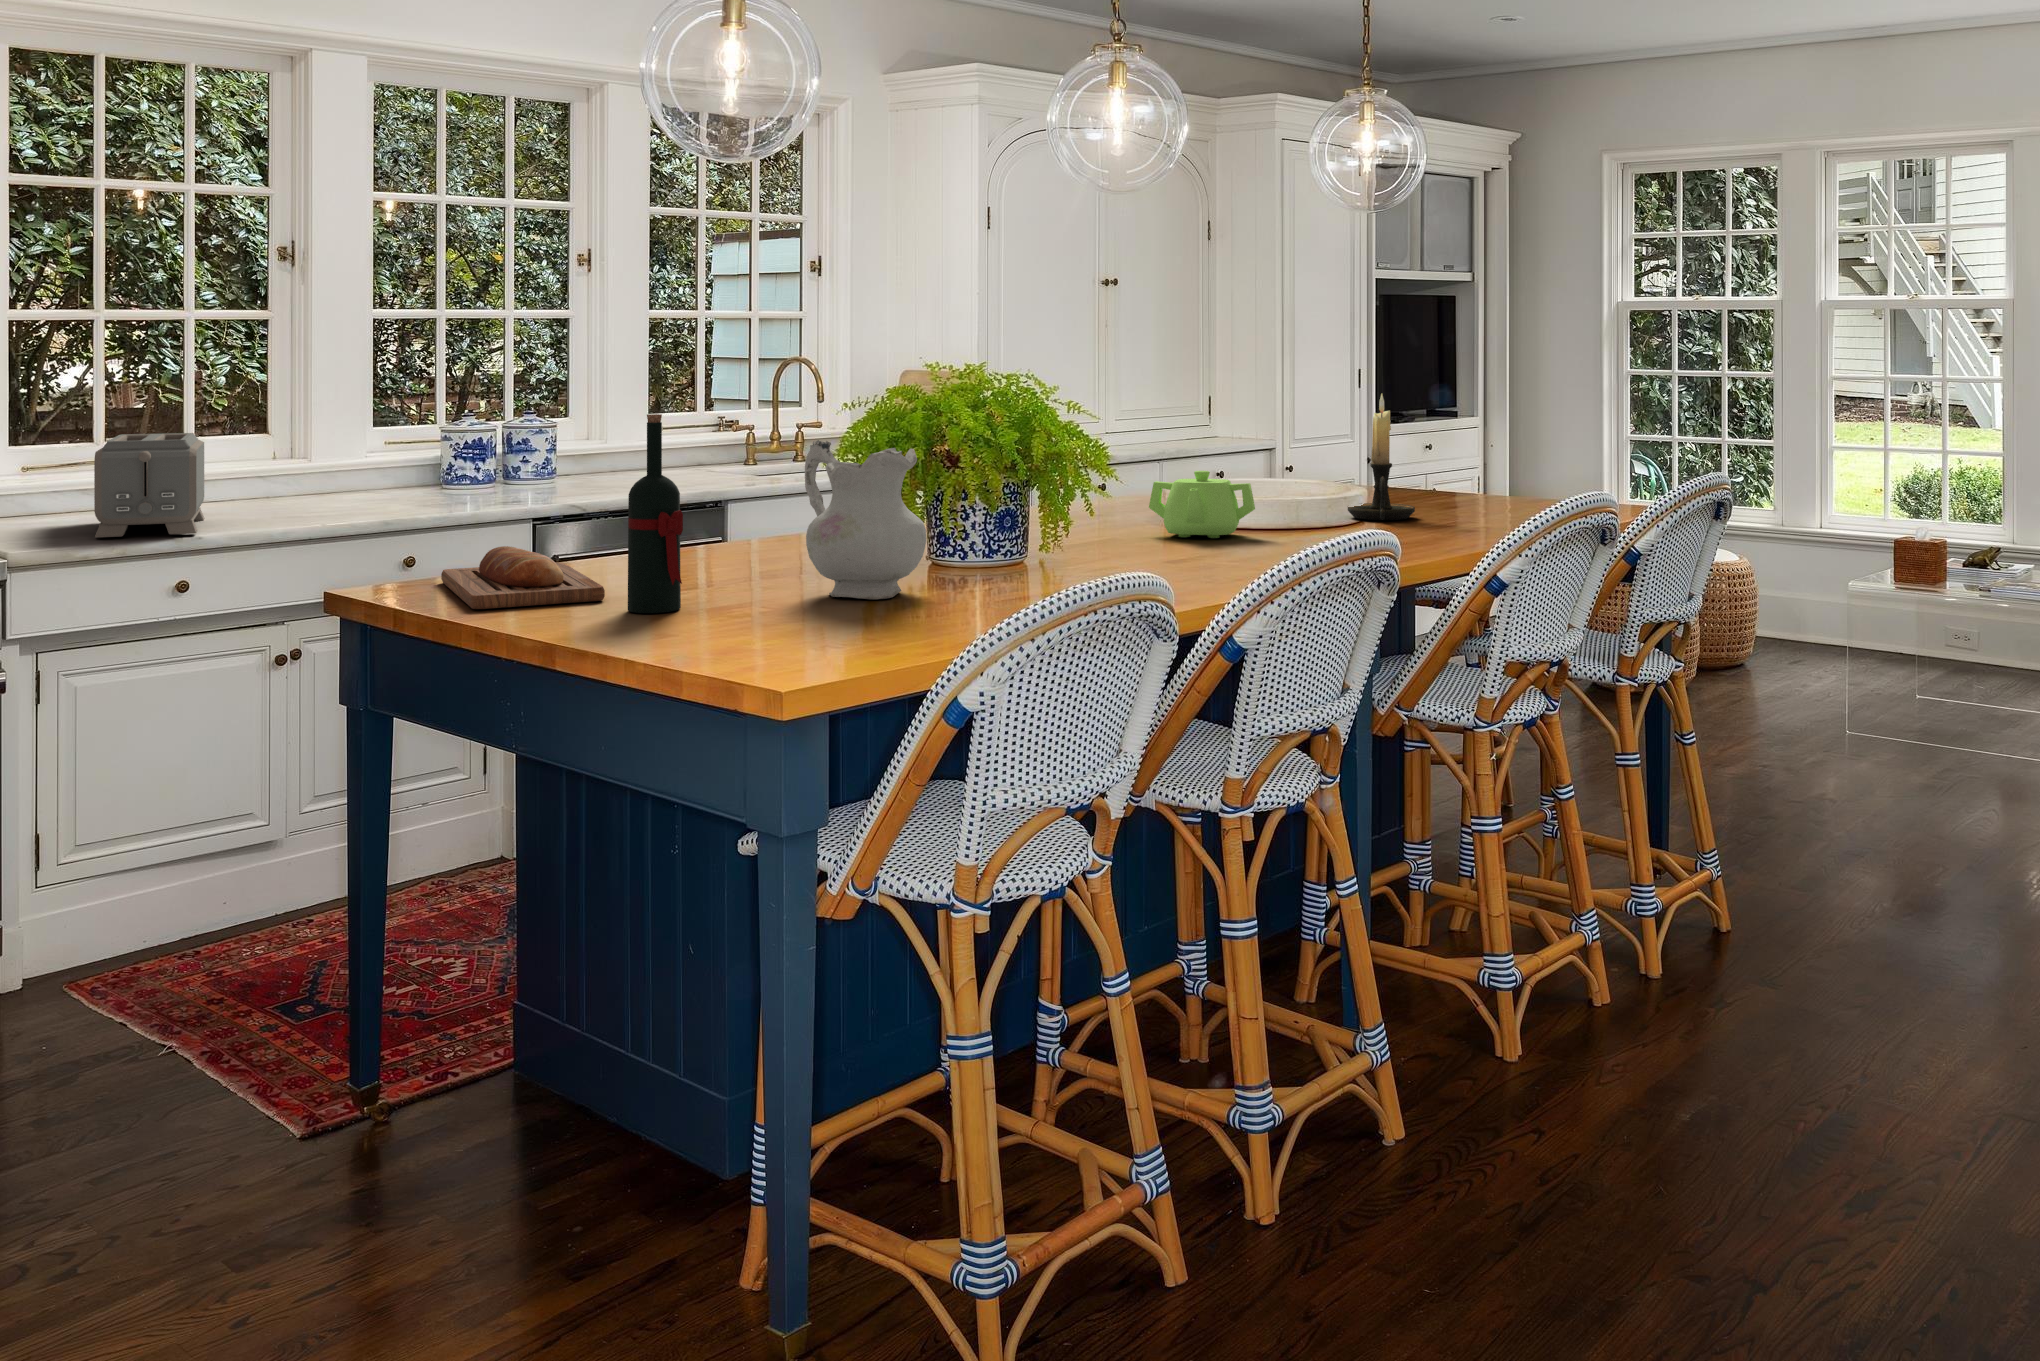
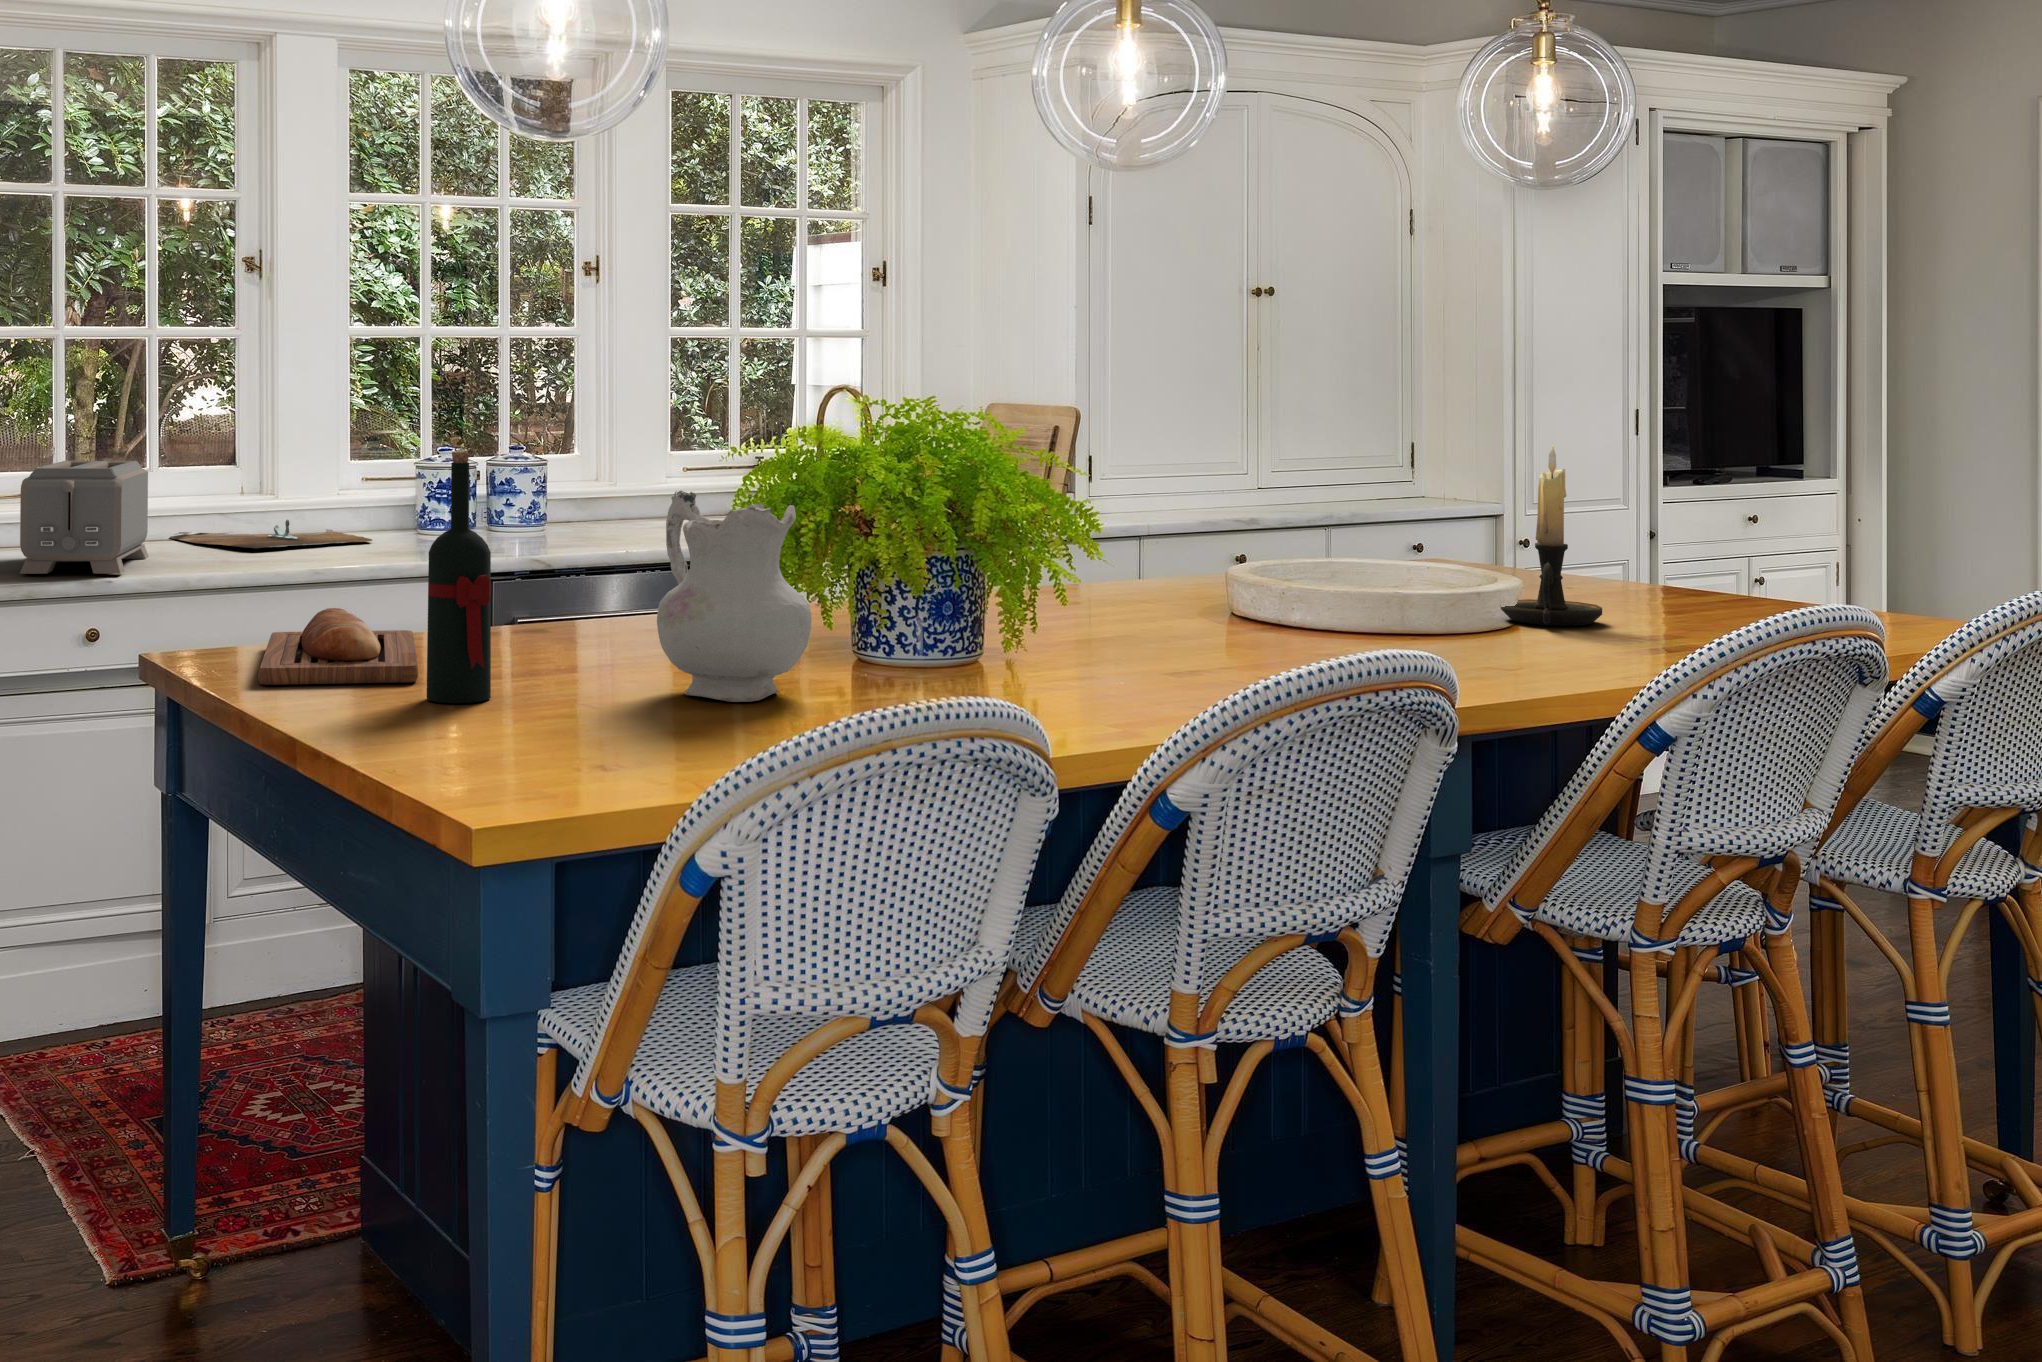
teapot: present [1149,471,1255,538] -> none [1189,546,1338,640]
cutting board: none [207,482,407,507] -> present [170,520,372,548]

